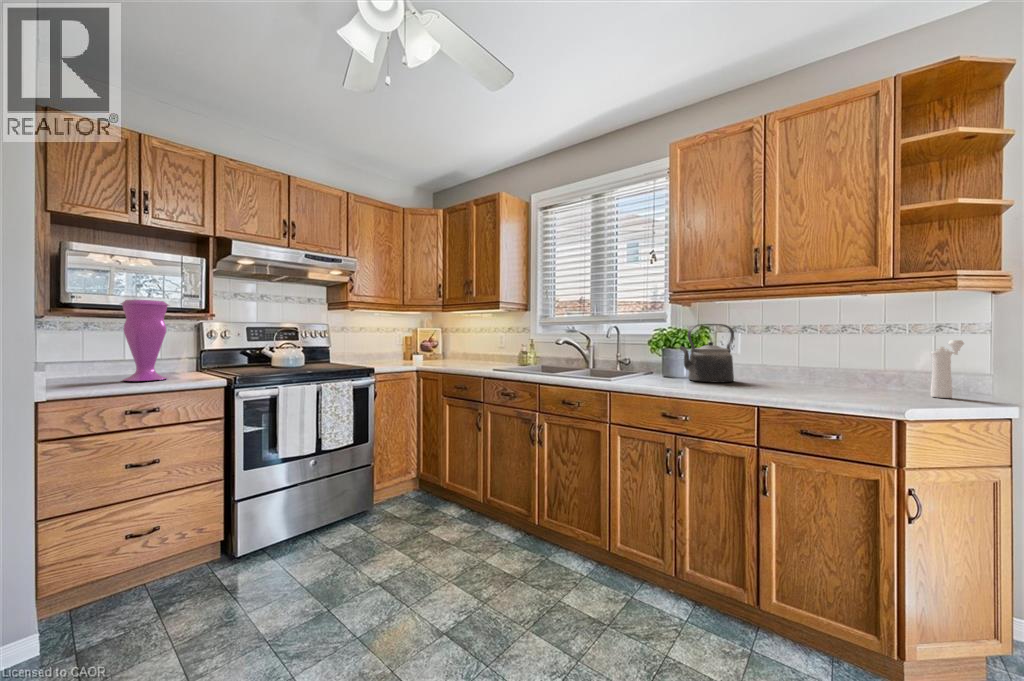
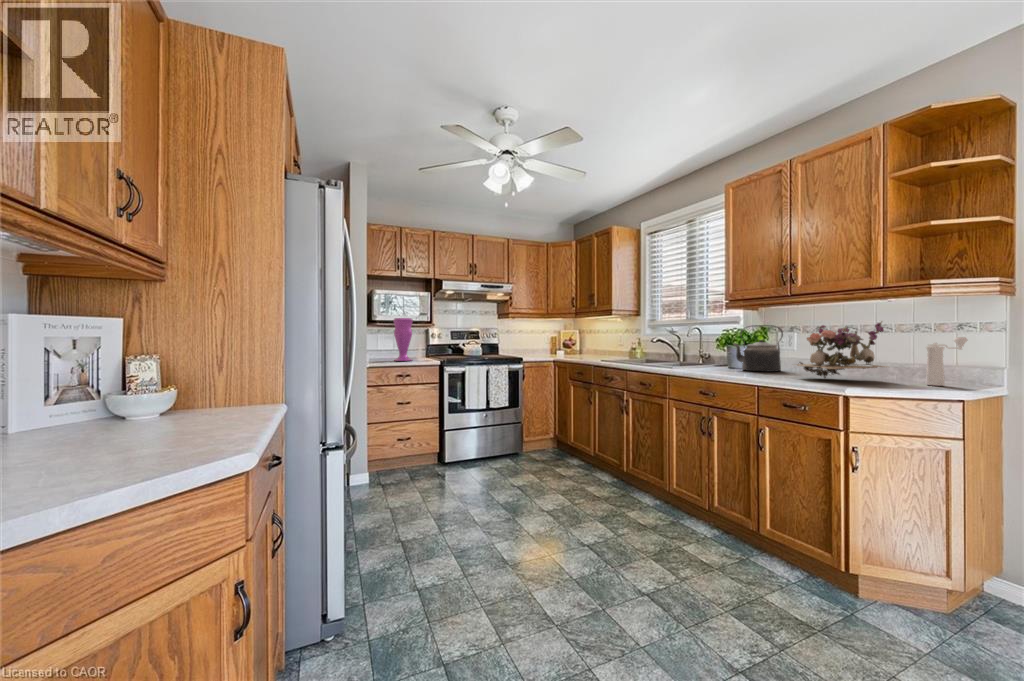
flower arrangement: none [777,320,891,392] -> present [797,321,886,378]

